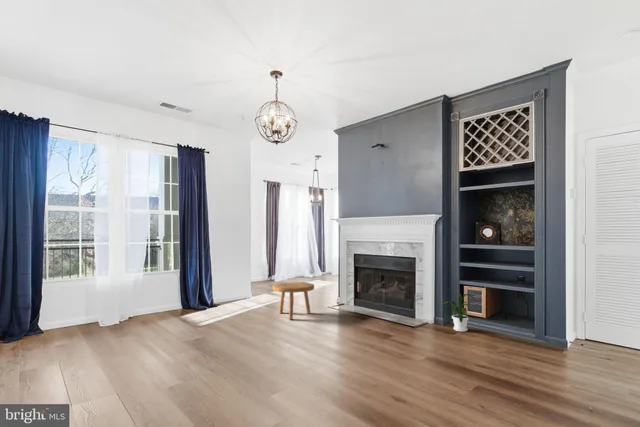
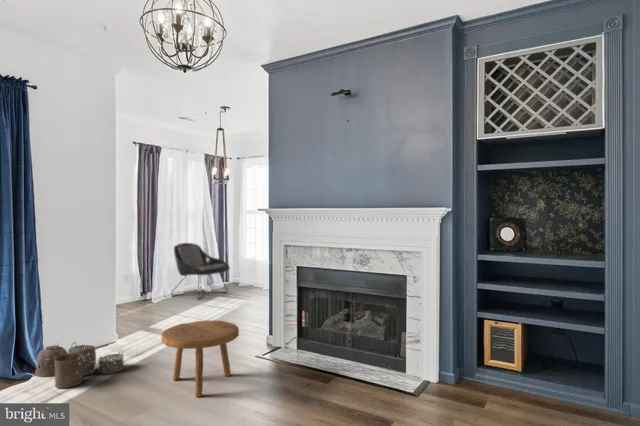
lounge chair: none [287,244,324,281] -> present [172,243,229,298]
house plant: present [443,289,475,332] -> none [452,325,507,393]
woven basket: none [212,291,255,312] -> present [35,345,124,388]

